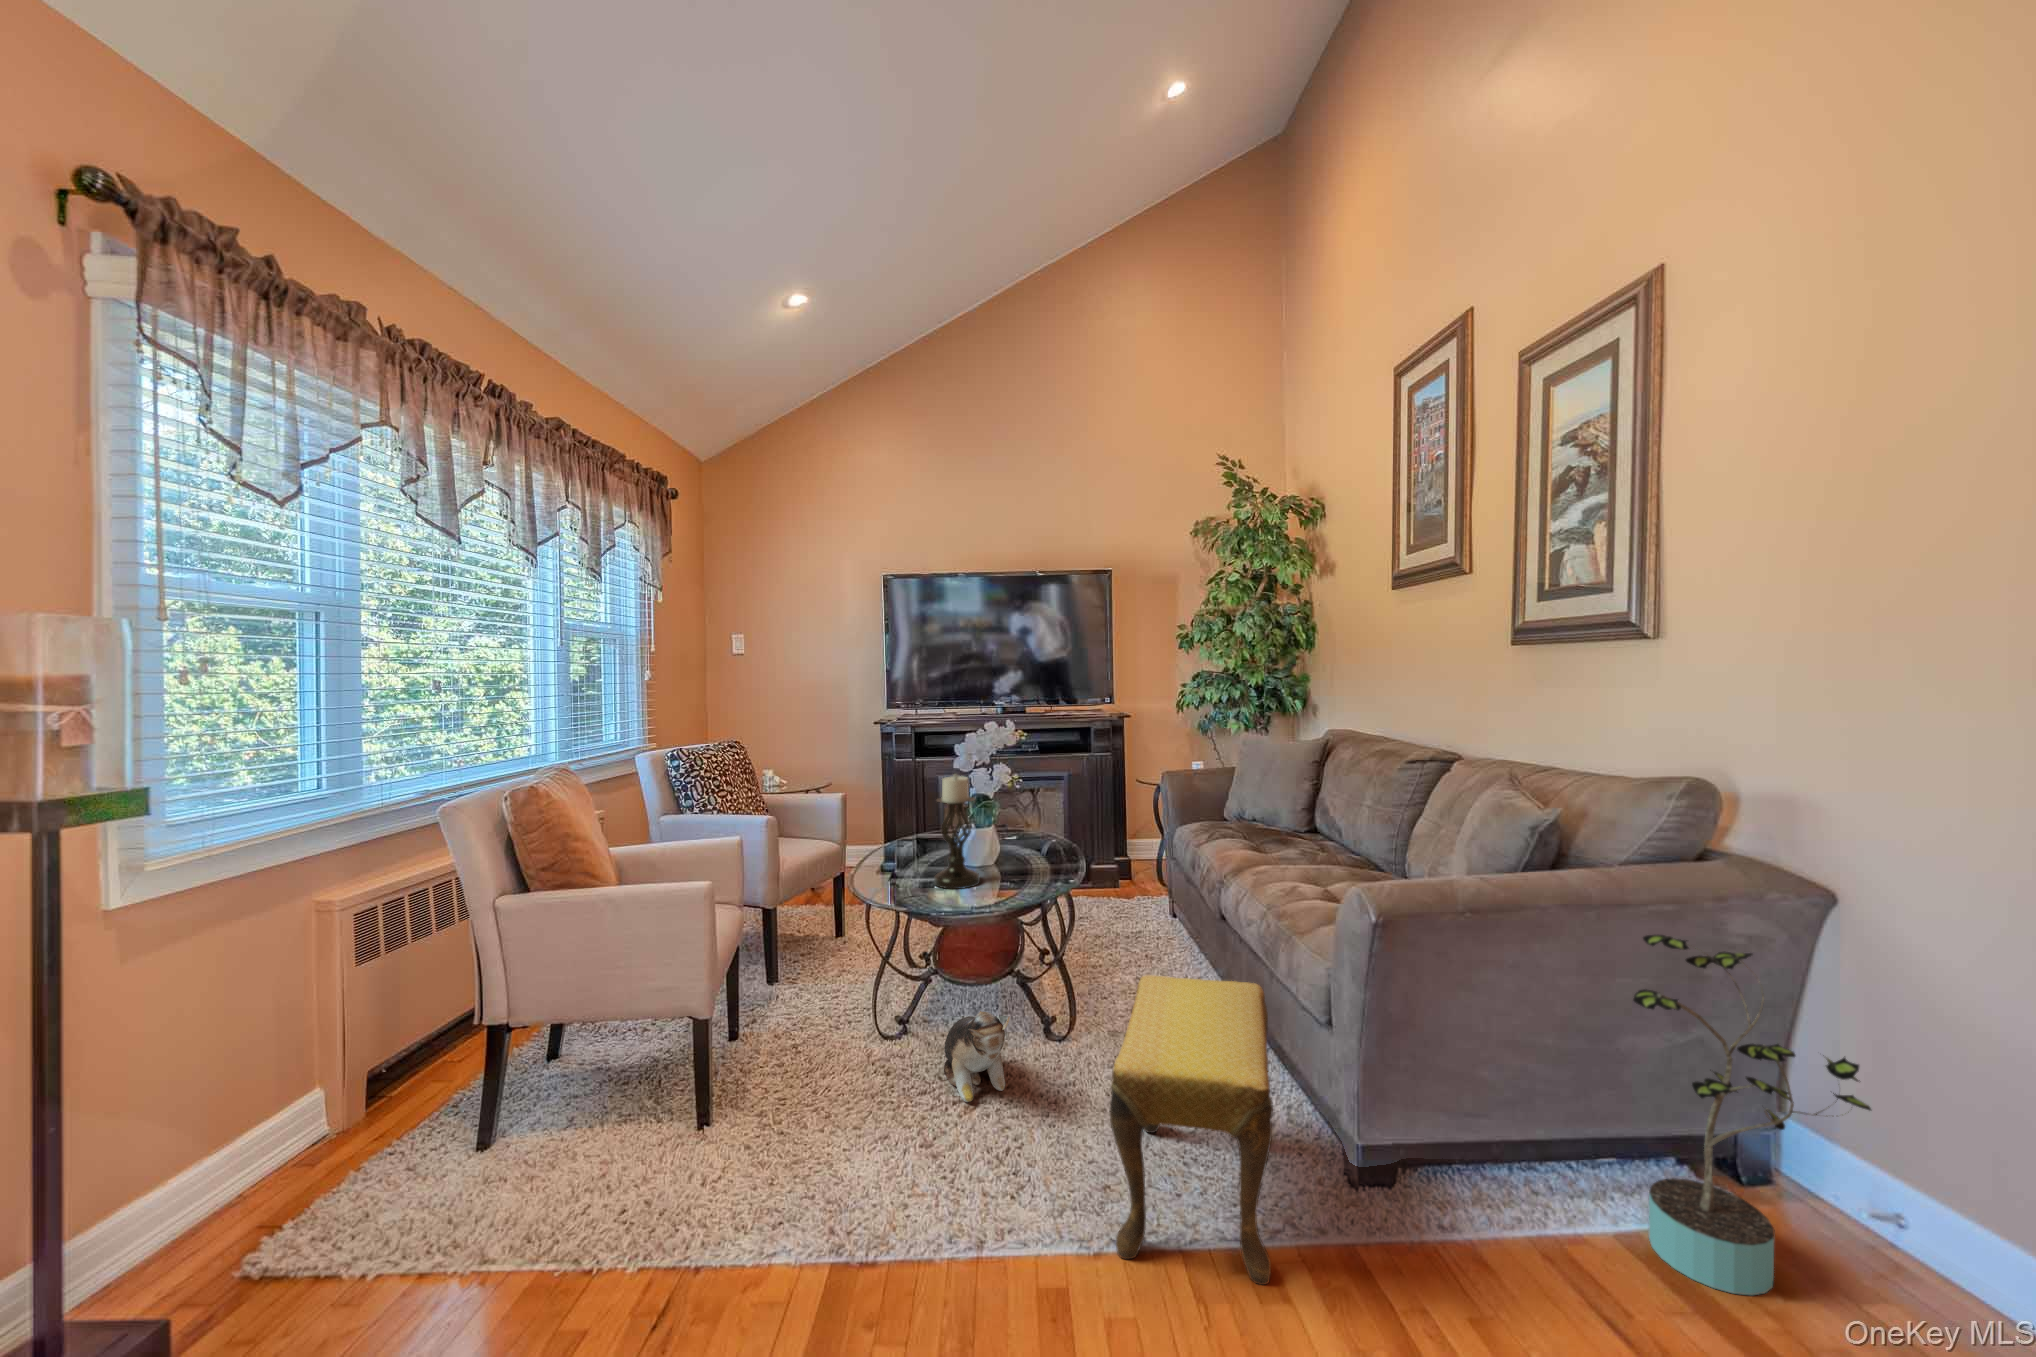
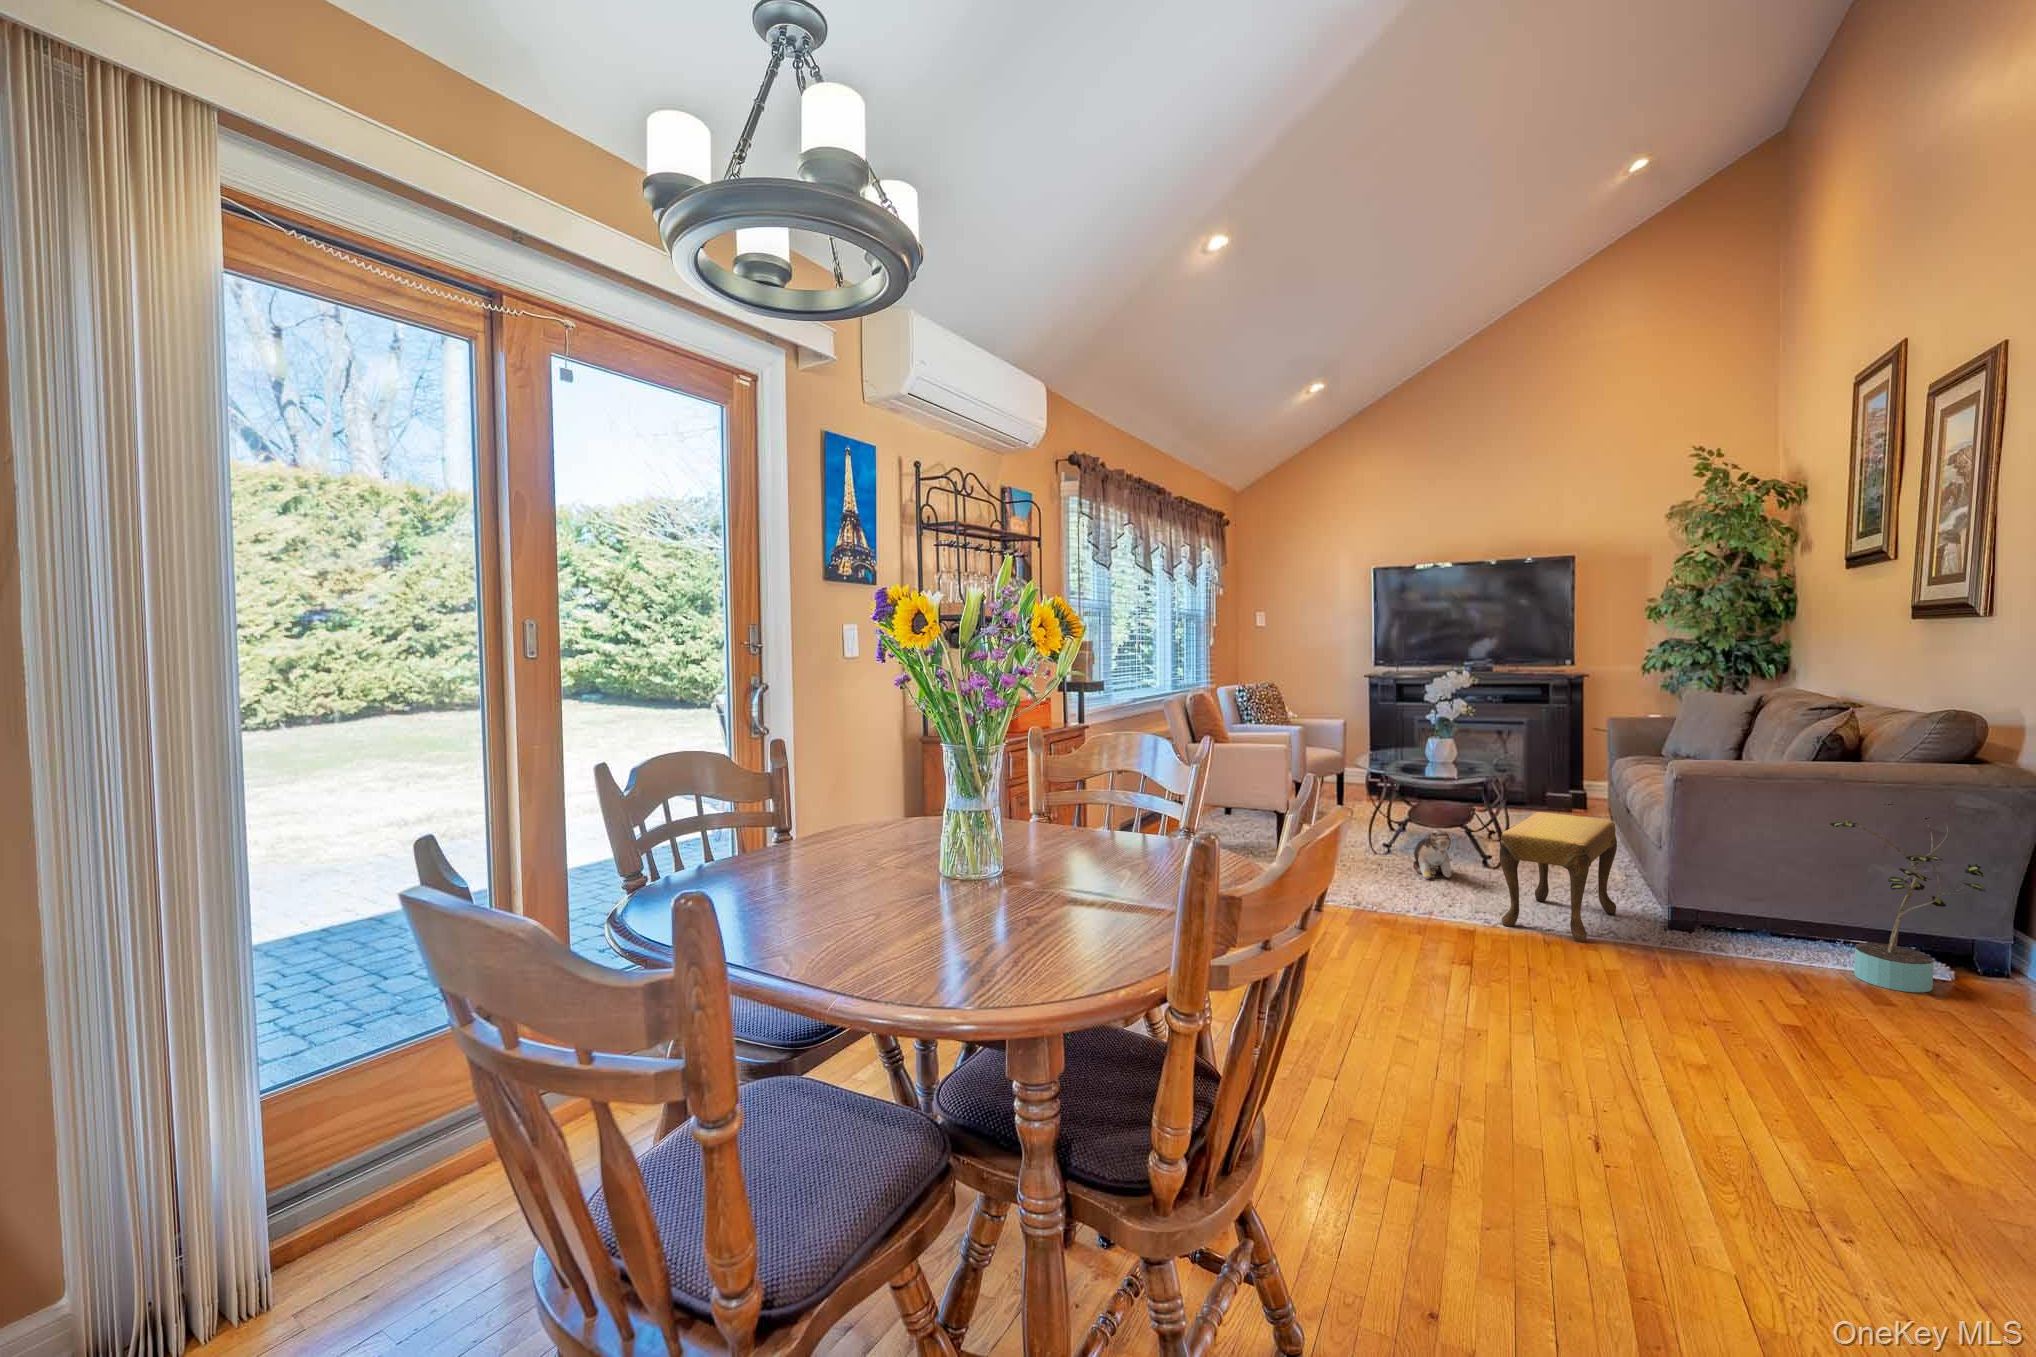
candle holder: present [934,774,980,889] -> none [1410,702,1441,771]

